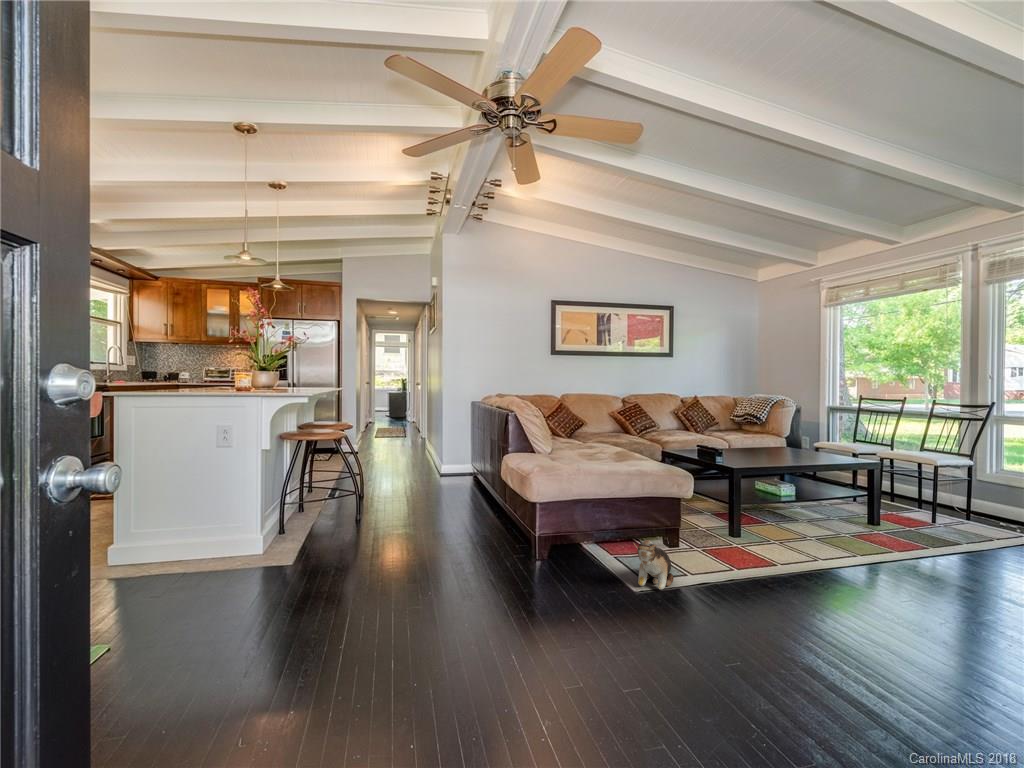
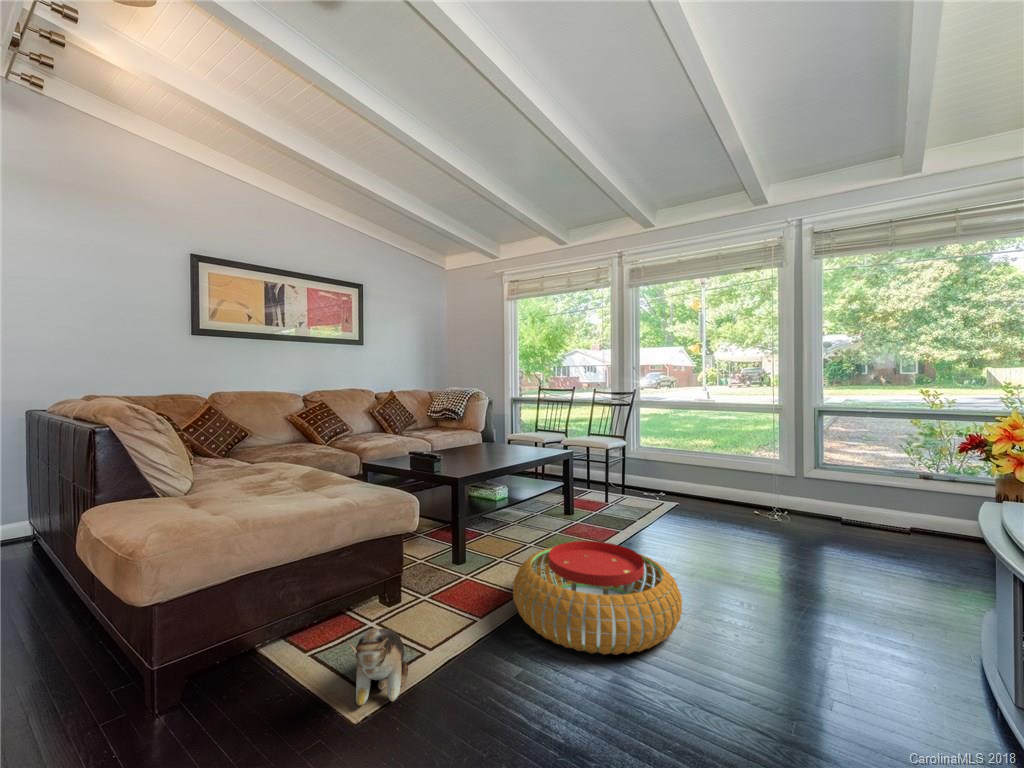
pouf: none [766,531,944,626] -> present [513,541,682,655]

